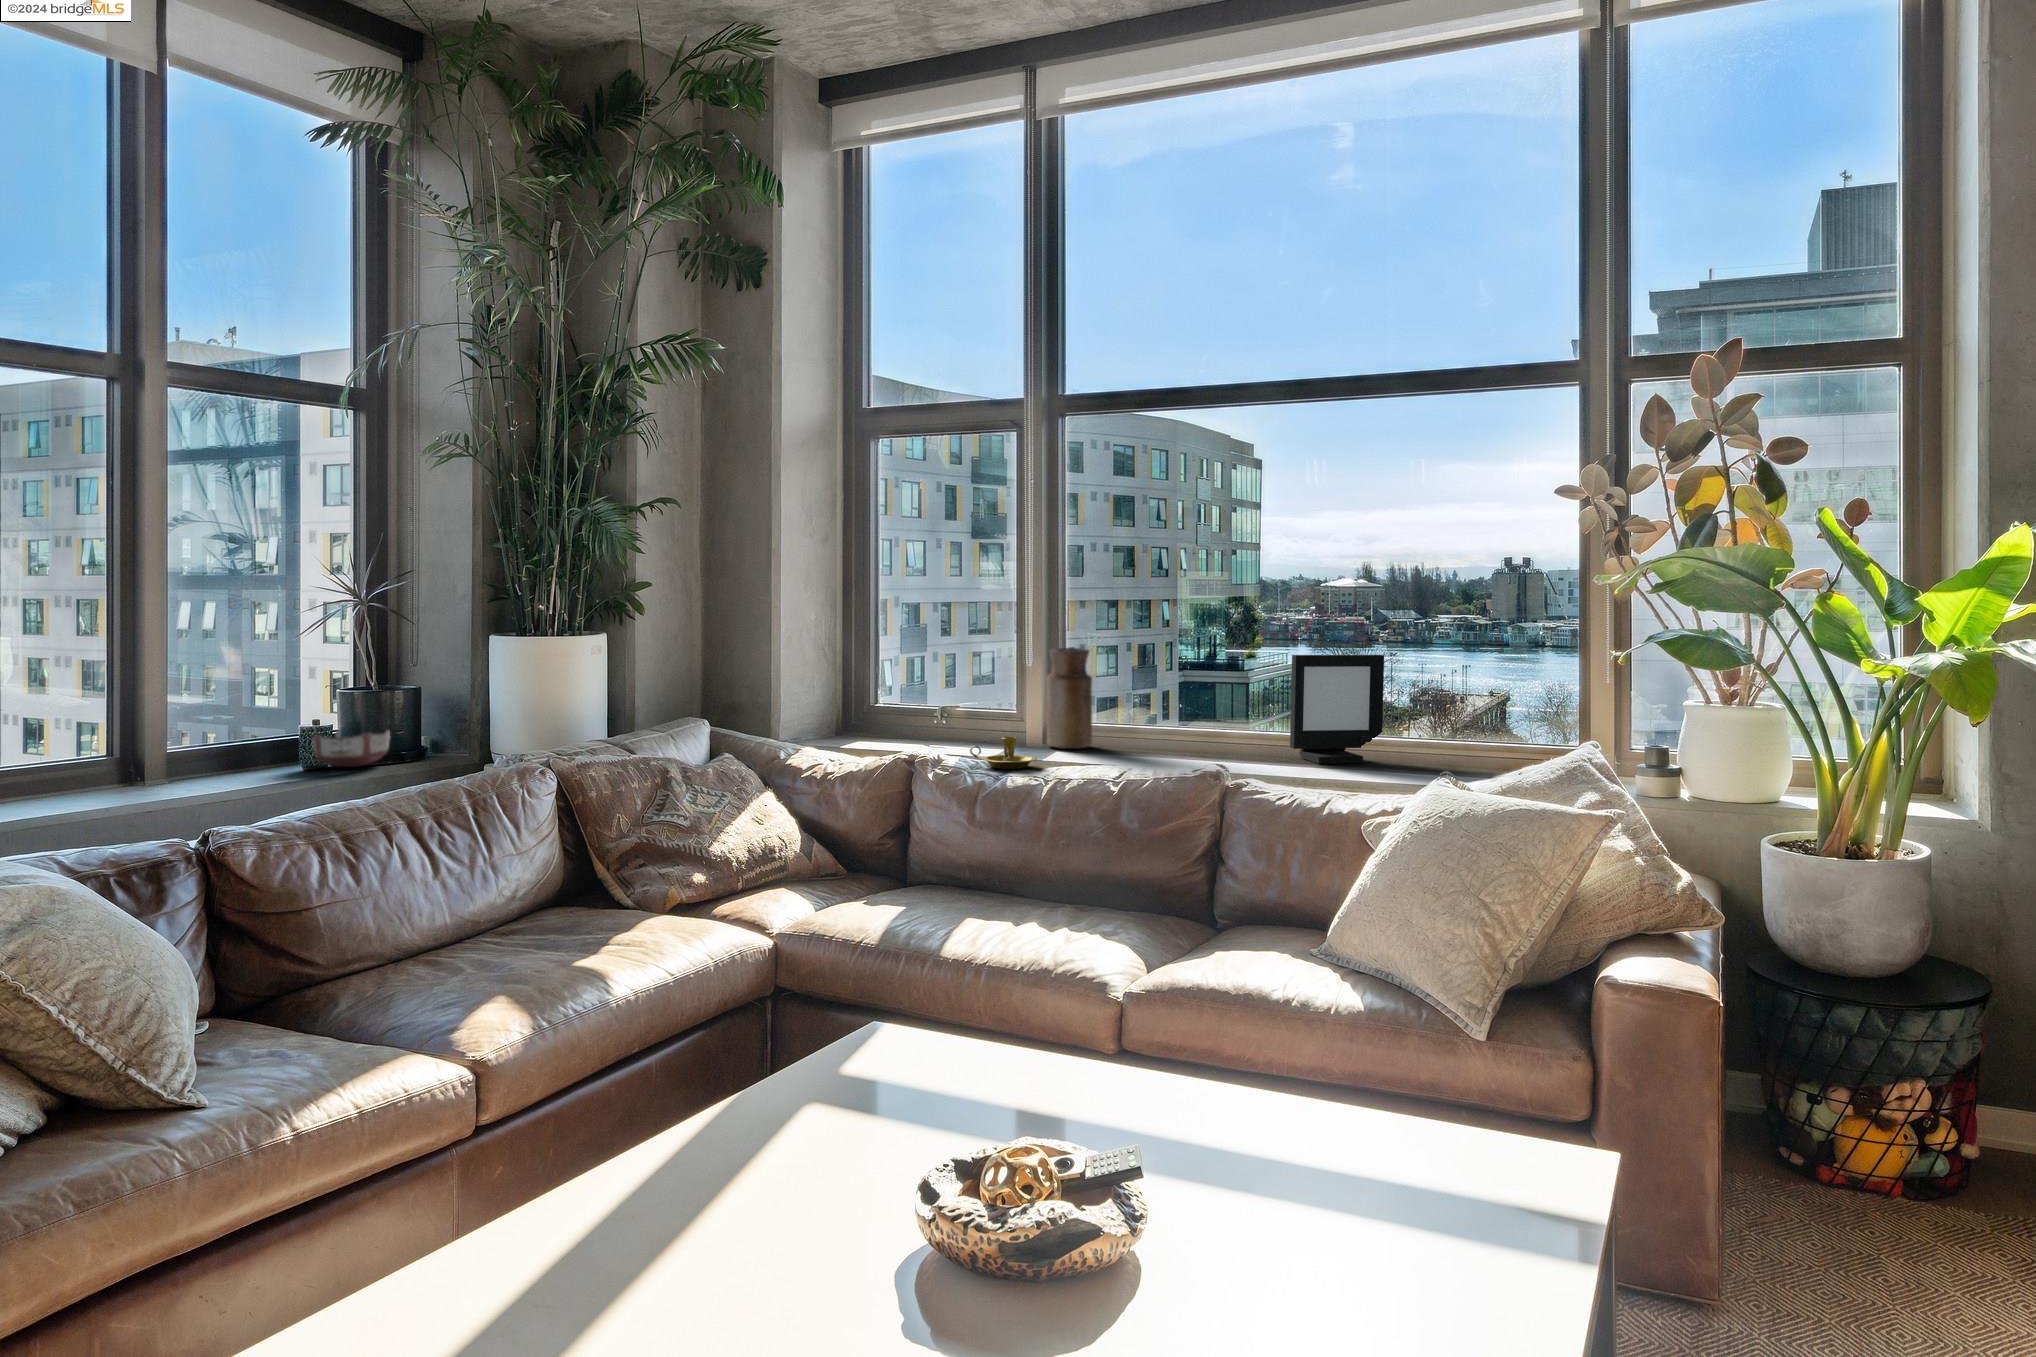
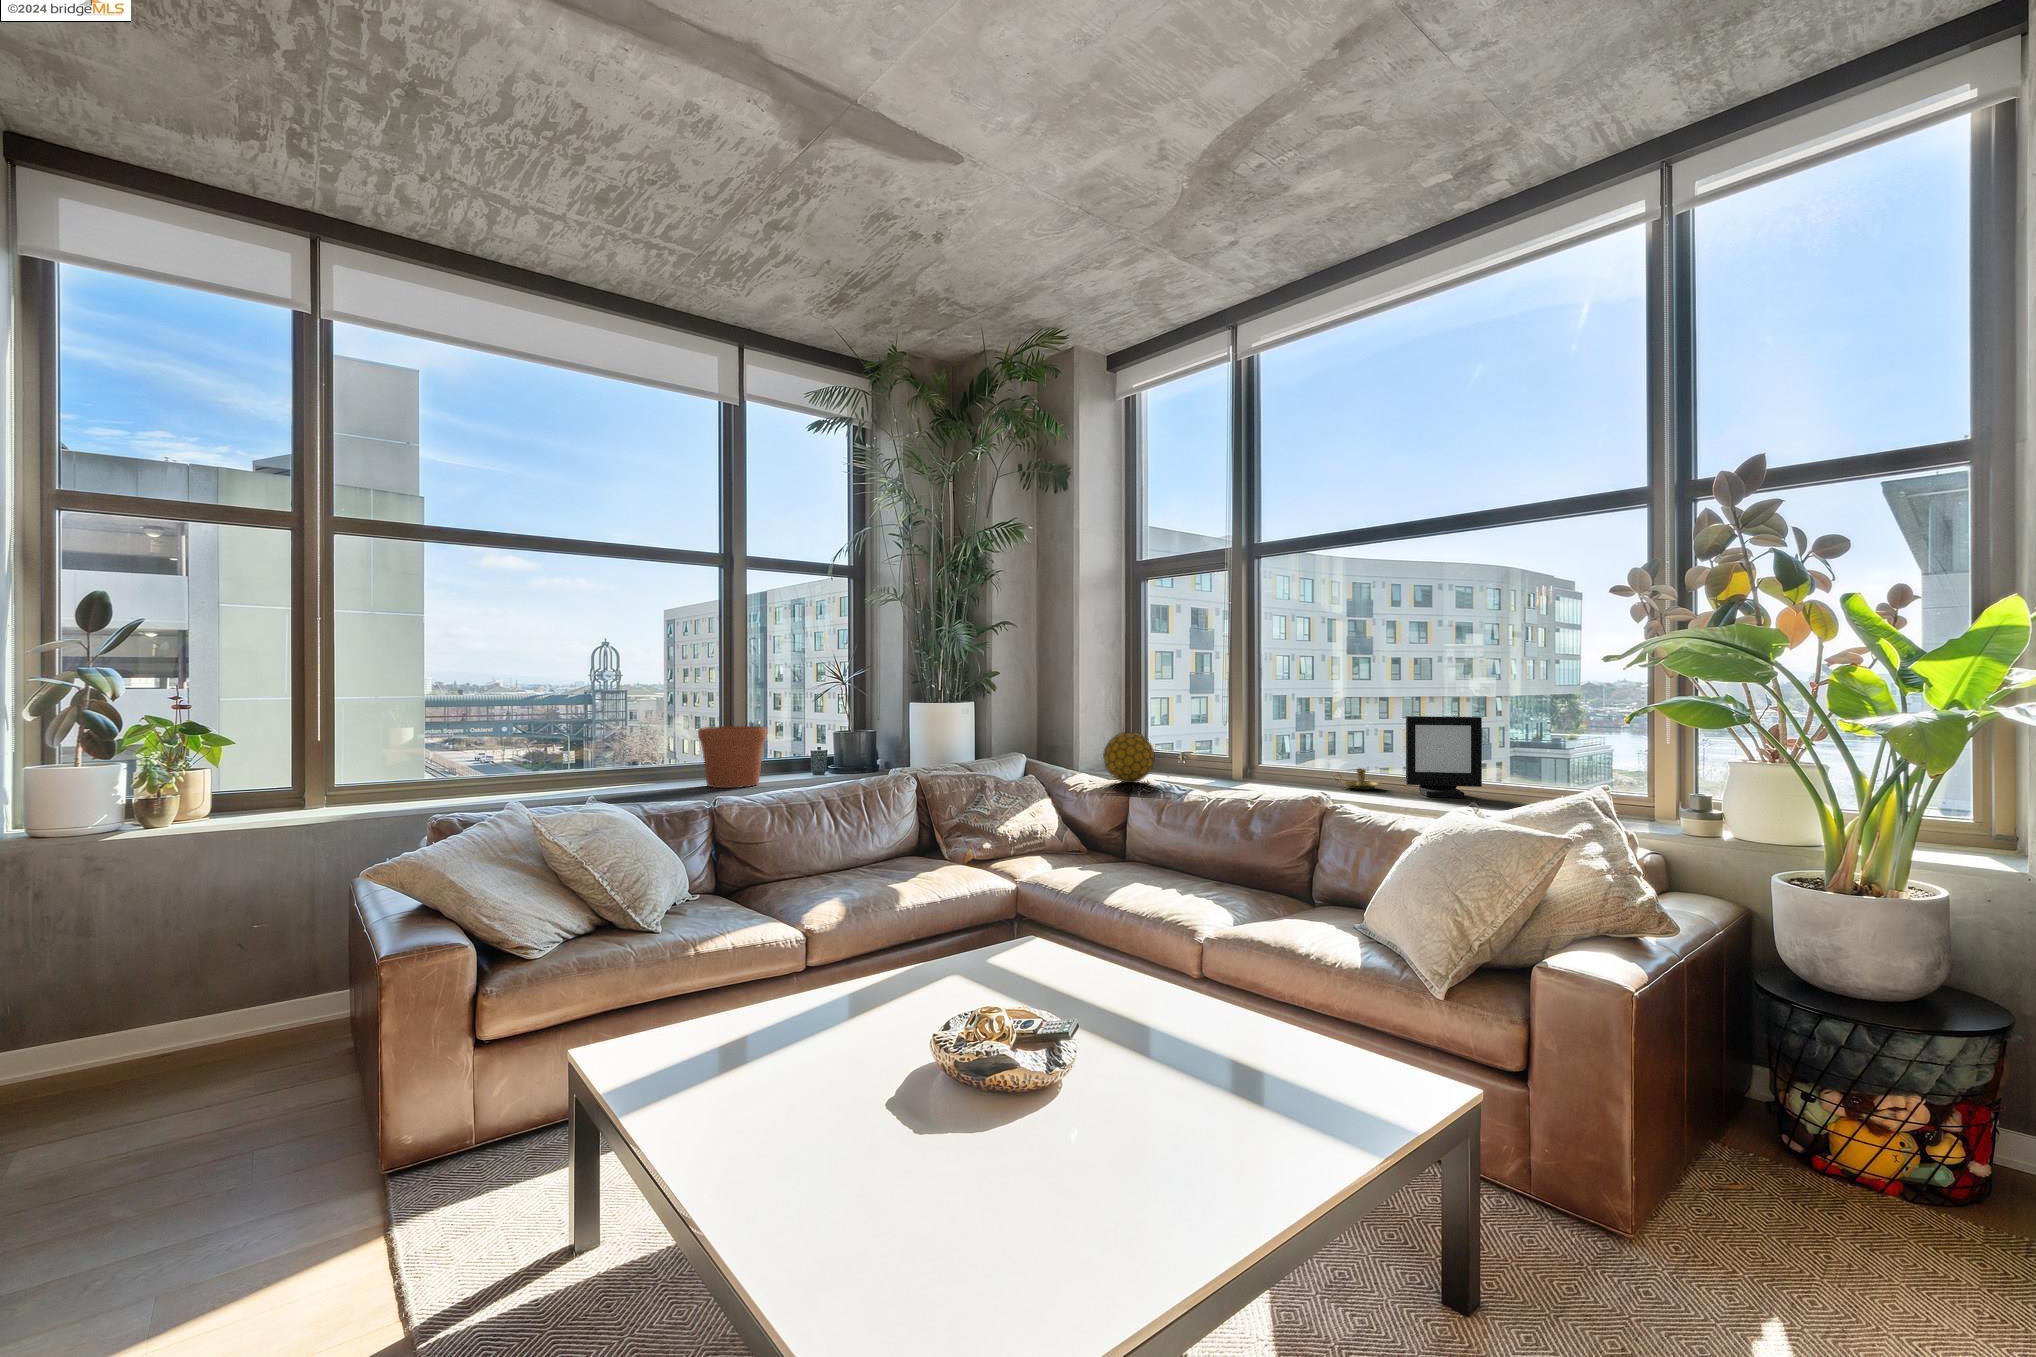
vase: present [1046,648,1092,749] -> none [1241,712,1274,780]
decorative ball: none [859,683,938,762] -> present [1103,732,1155,783]
flower pot: none [105,689,252,807] -> present [698,726,767,788]
ceramic bowl: present [312,730,390,767] -> none [811,753,852,773]
candlestick: present [970,737,1037,769] -> present [1338,768,1380,790]

